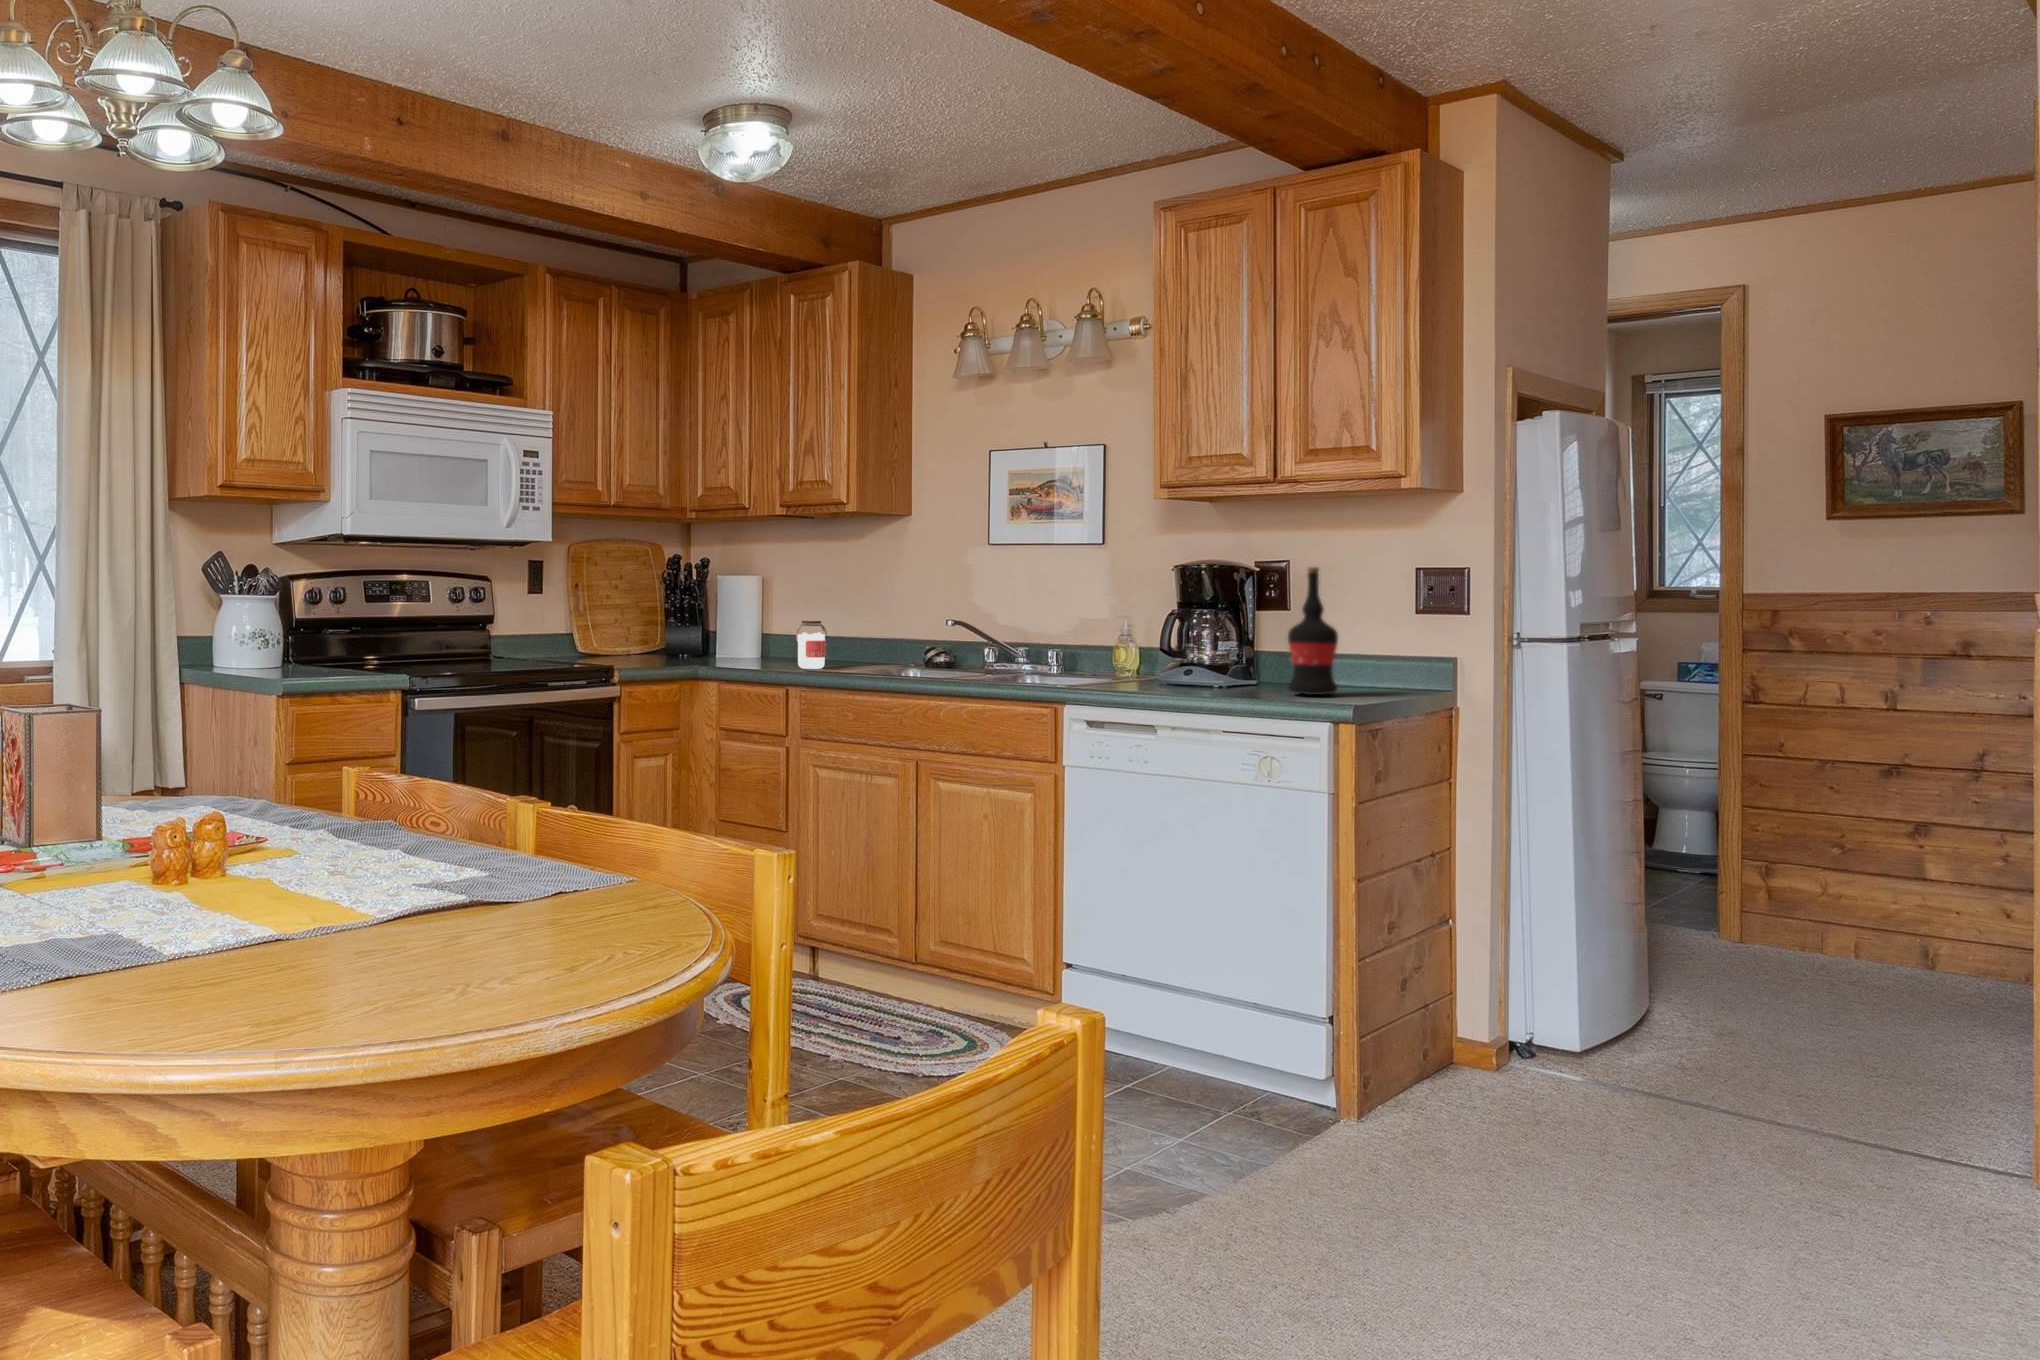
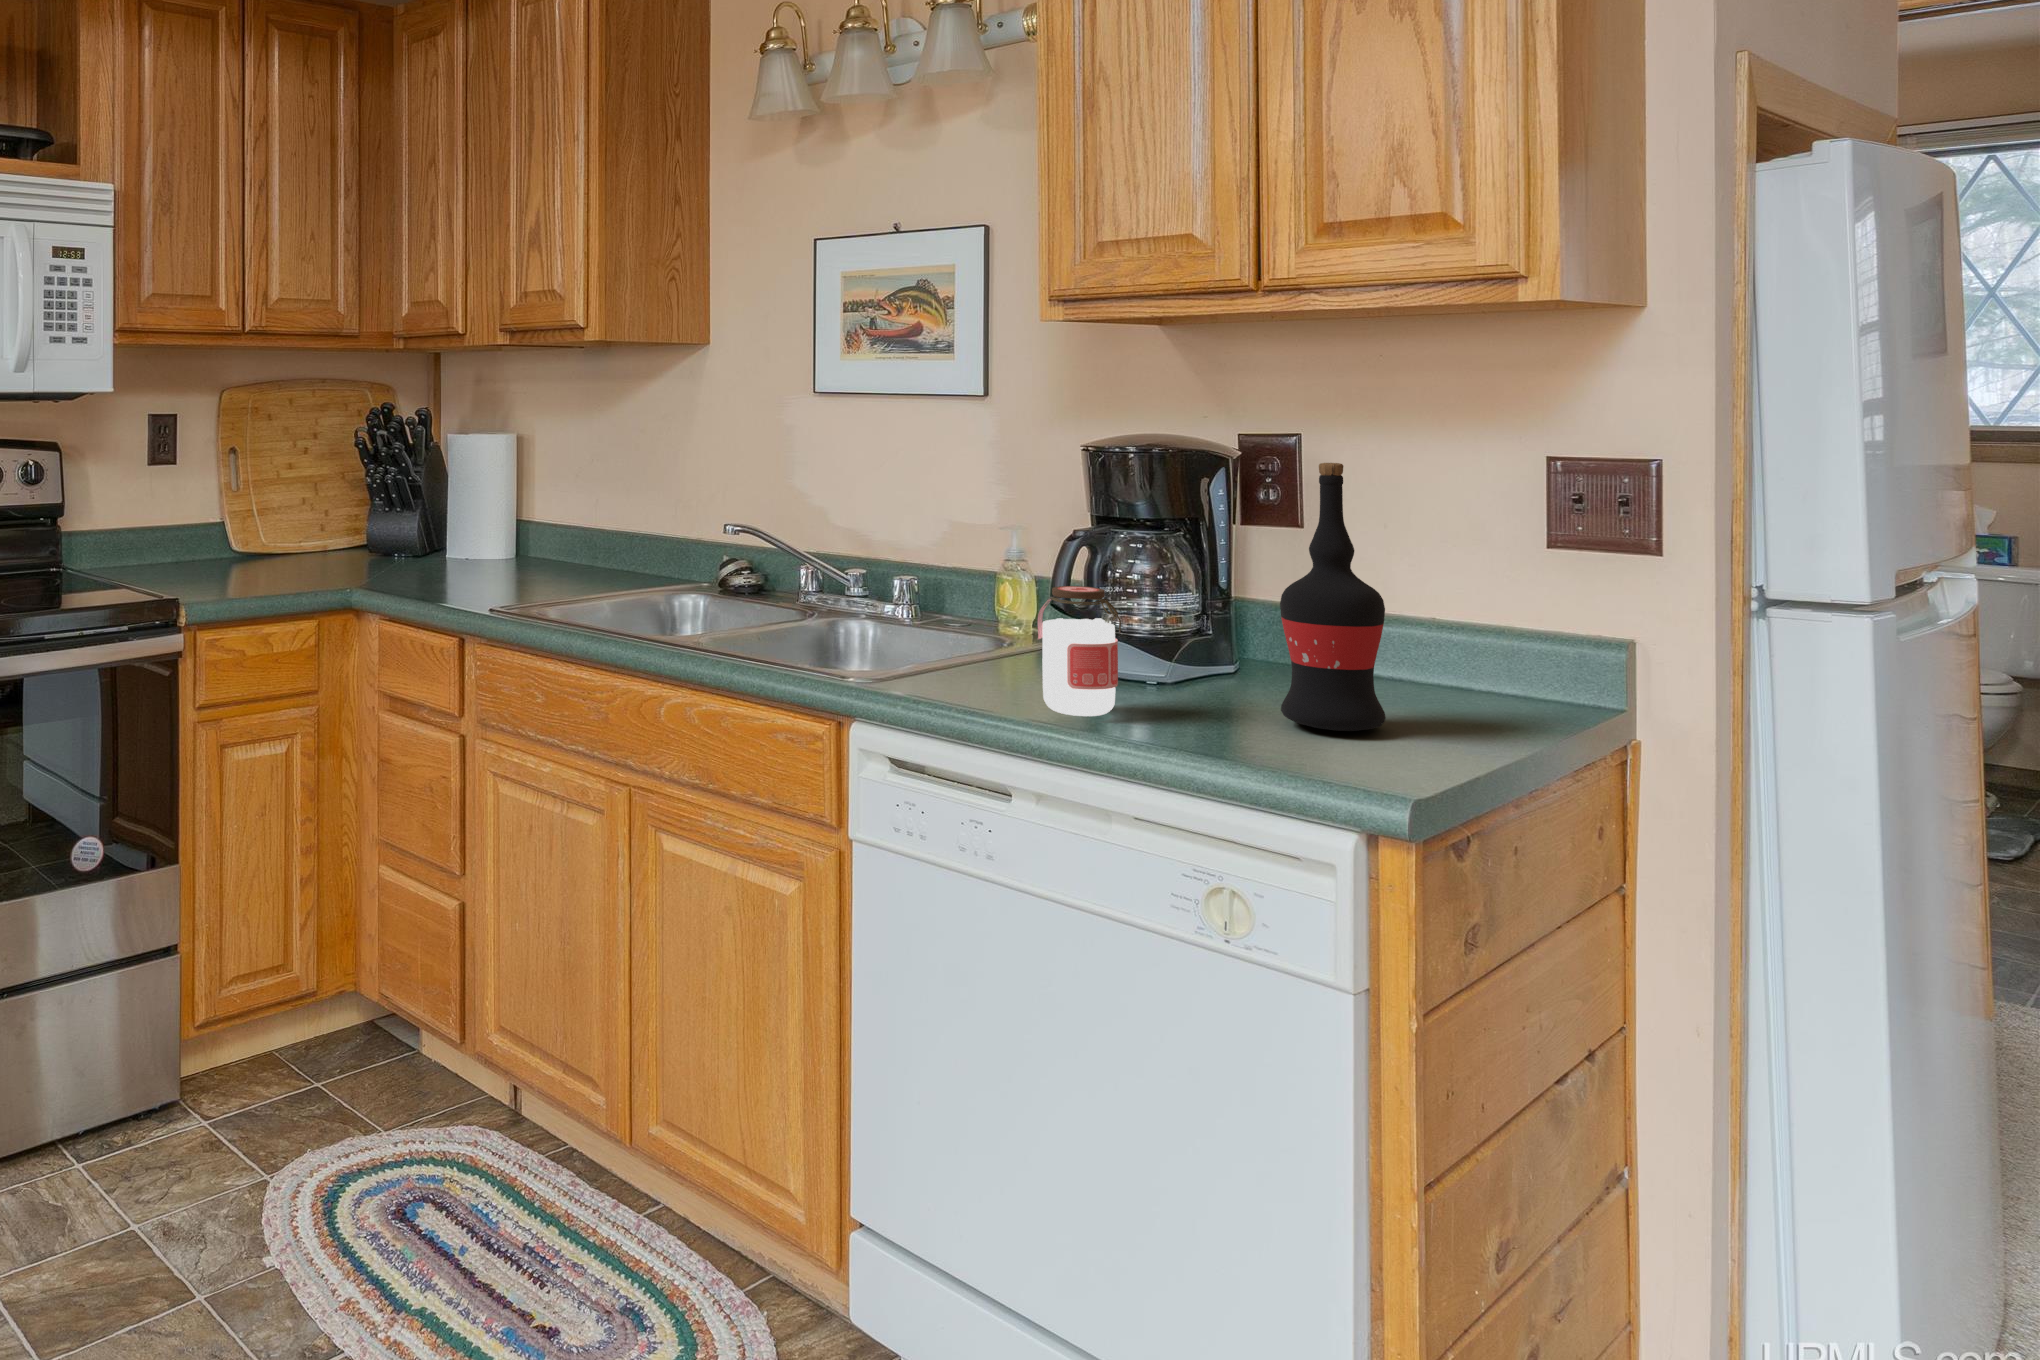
jar: present [796,621,827,669] -> present [1038,586,1121,716]

